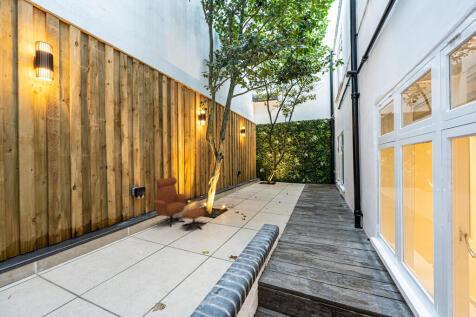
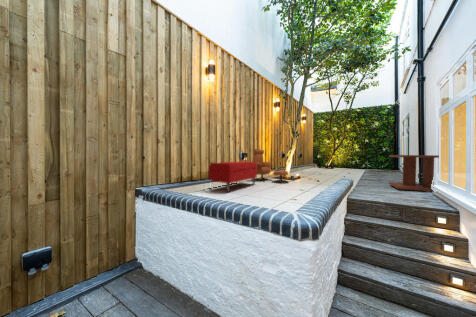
side table: none [323,191,382,254] -> present [389,155,439,192]
bench: none [26,203,149,287] -> present [209,161,257,192]

